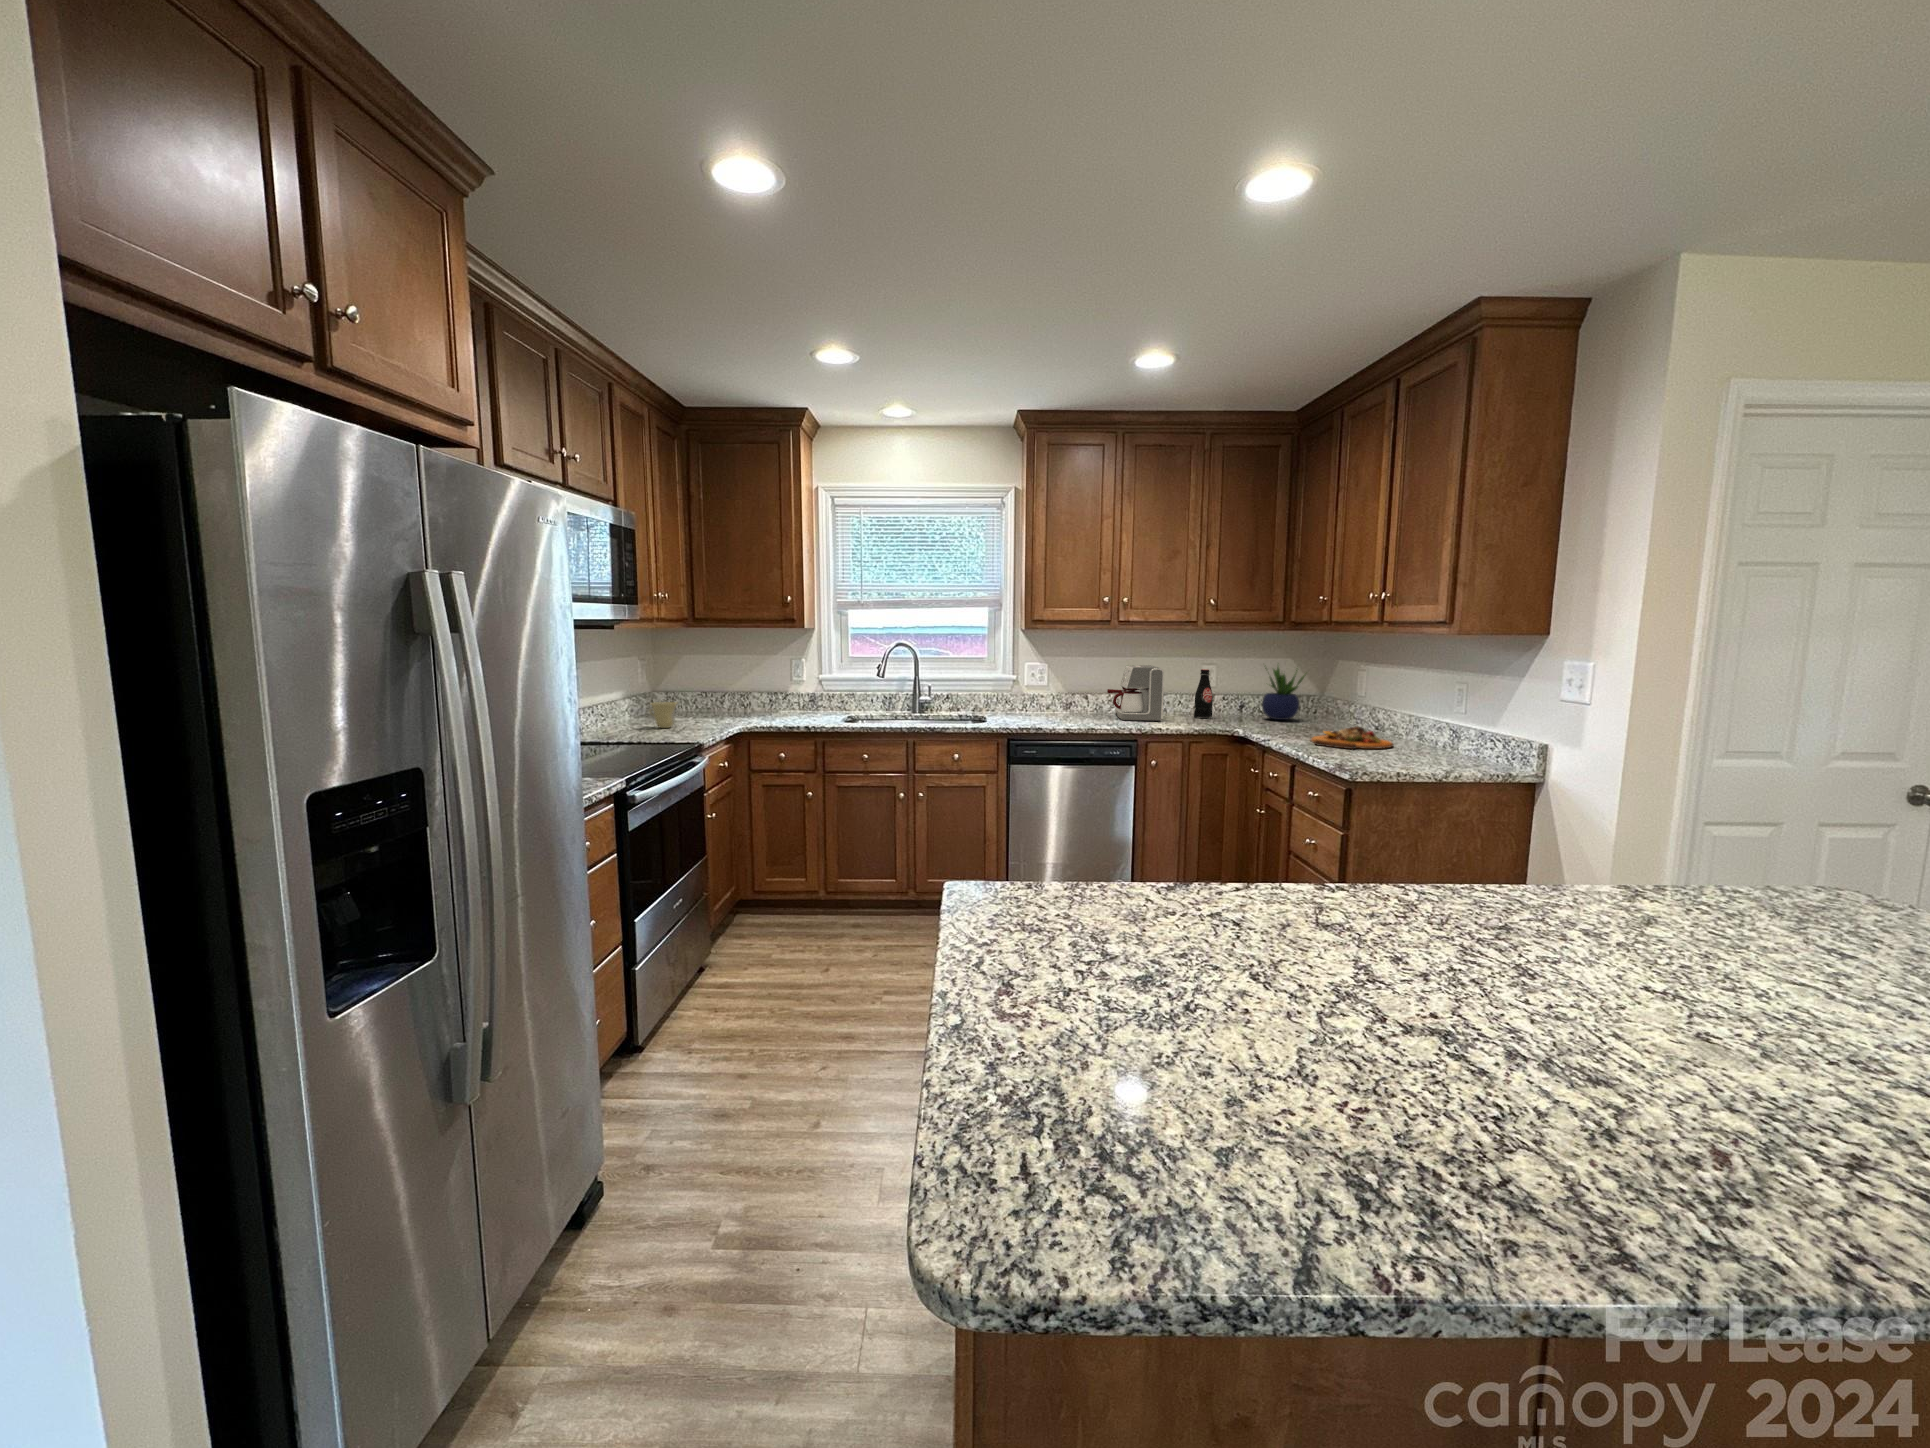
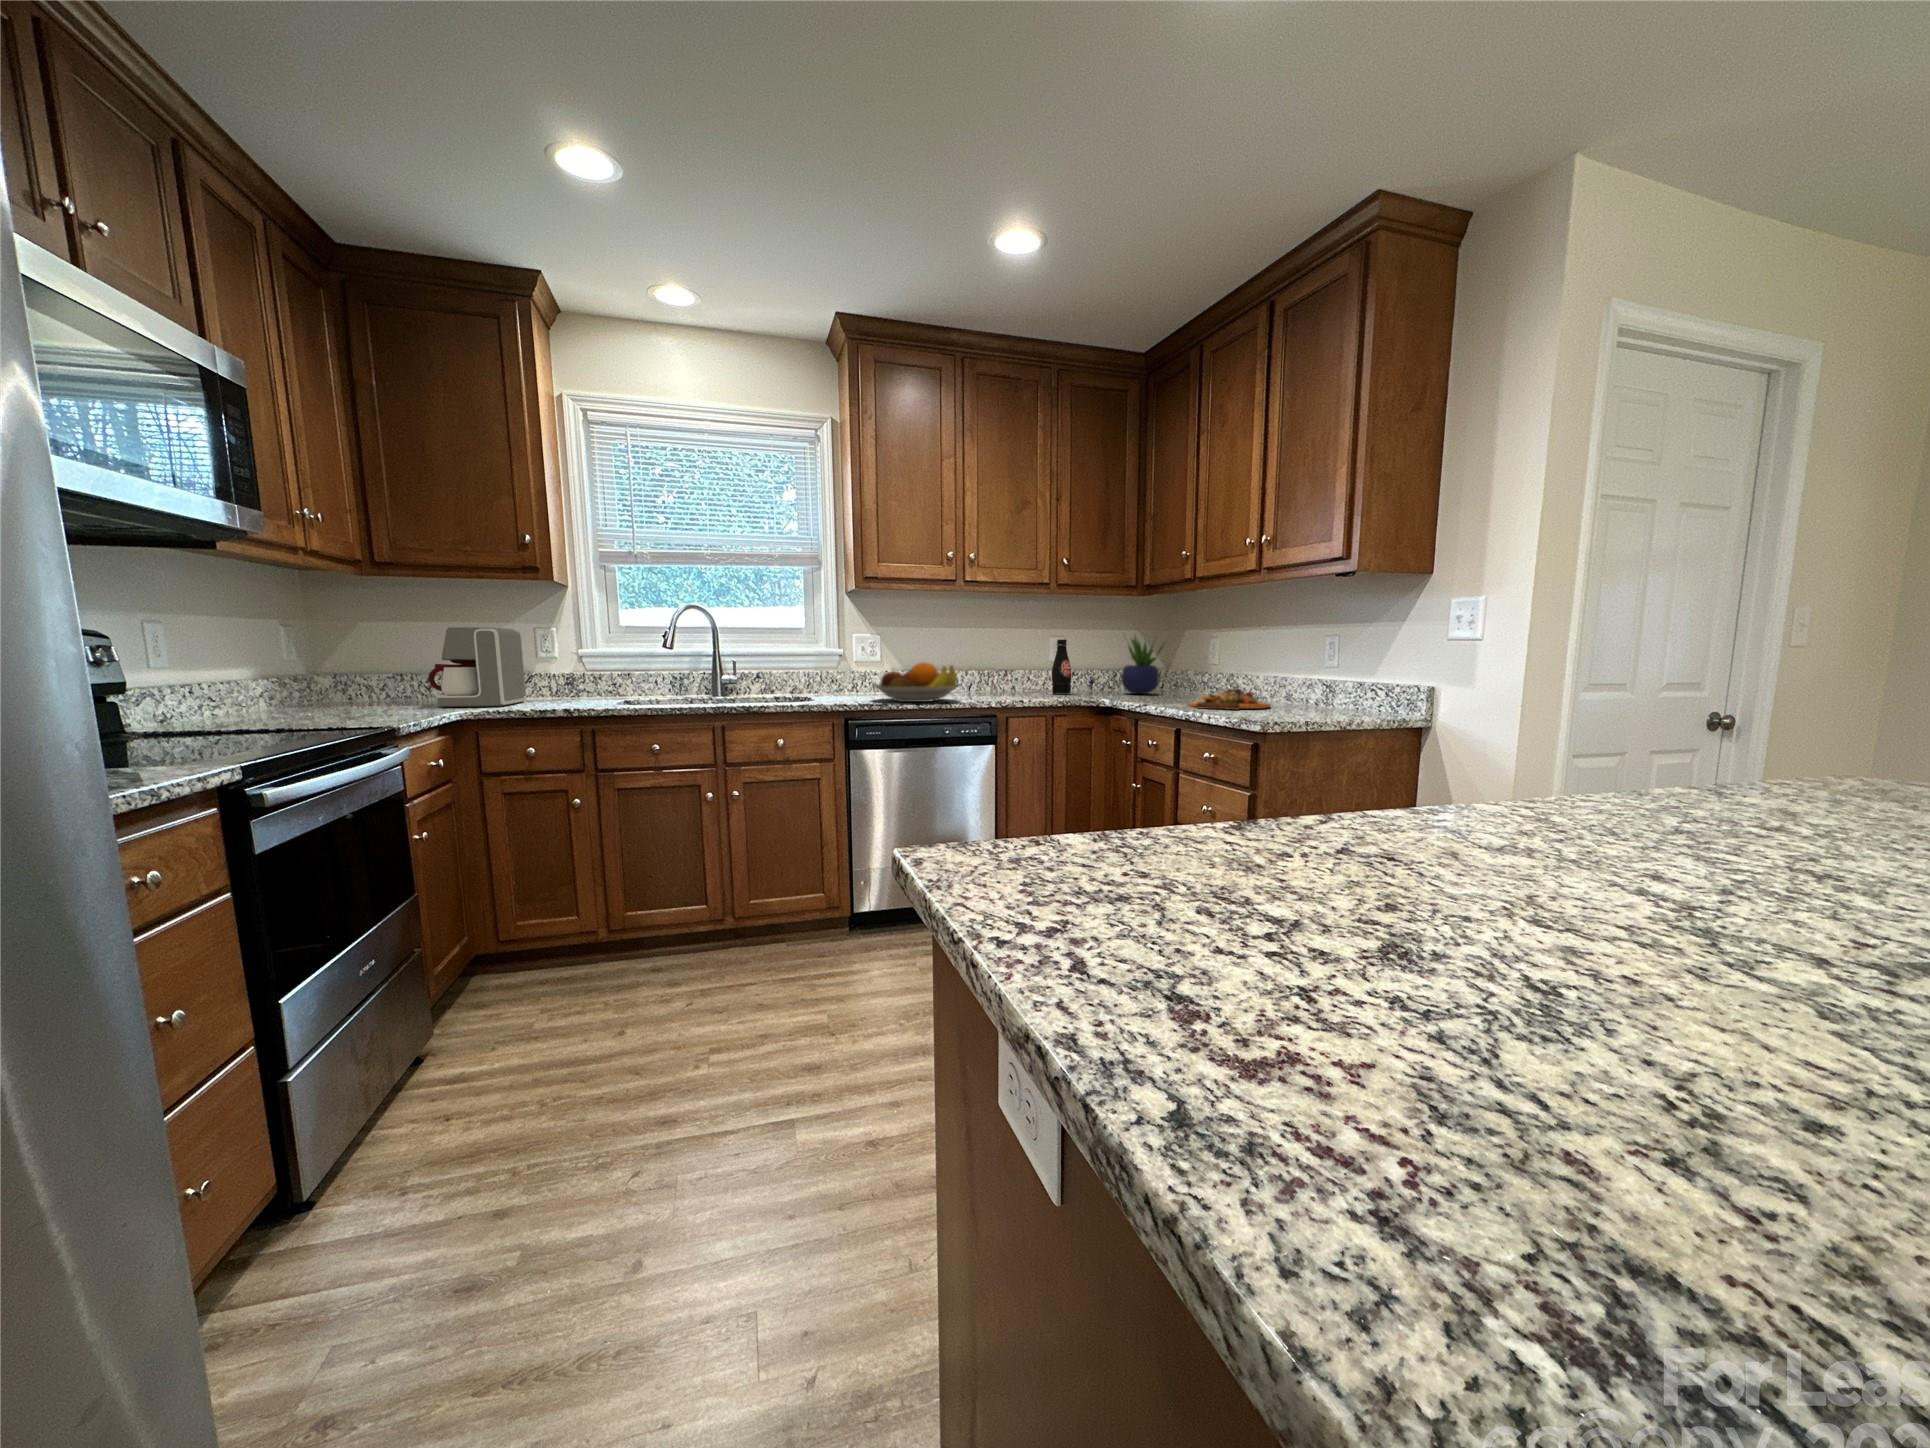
coffee maker: present [1107,665,1164,721] -> present [428,627,526,707]
fruit bowl: none [1030,694,1105,726] -> present [873,663,960,702]
cup: present [650,702,677,728] -> none [293,678,346,716]

